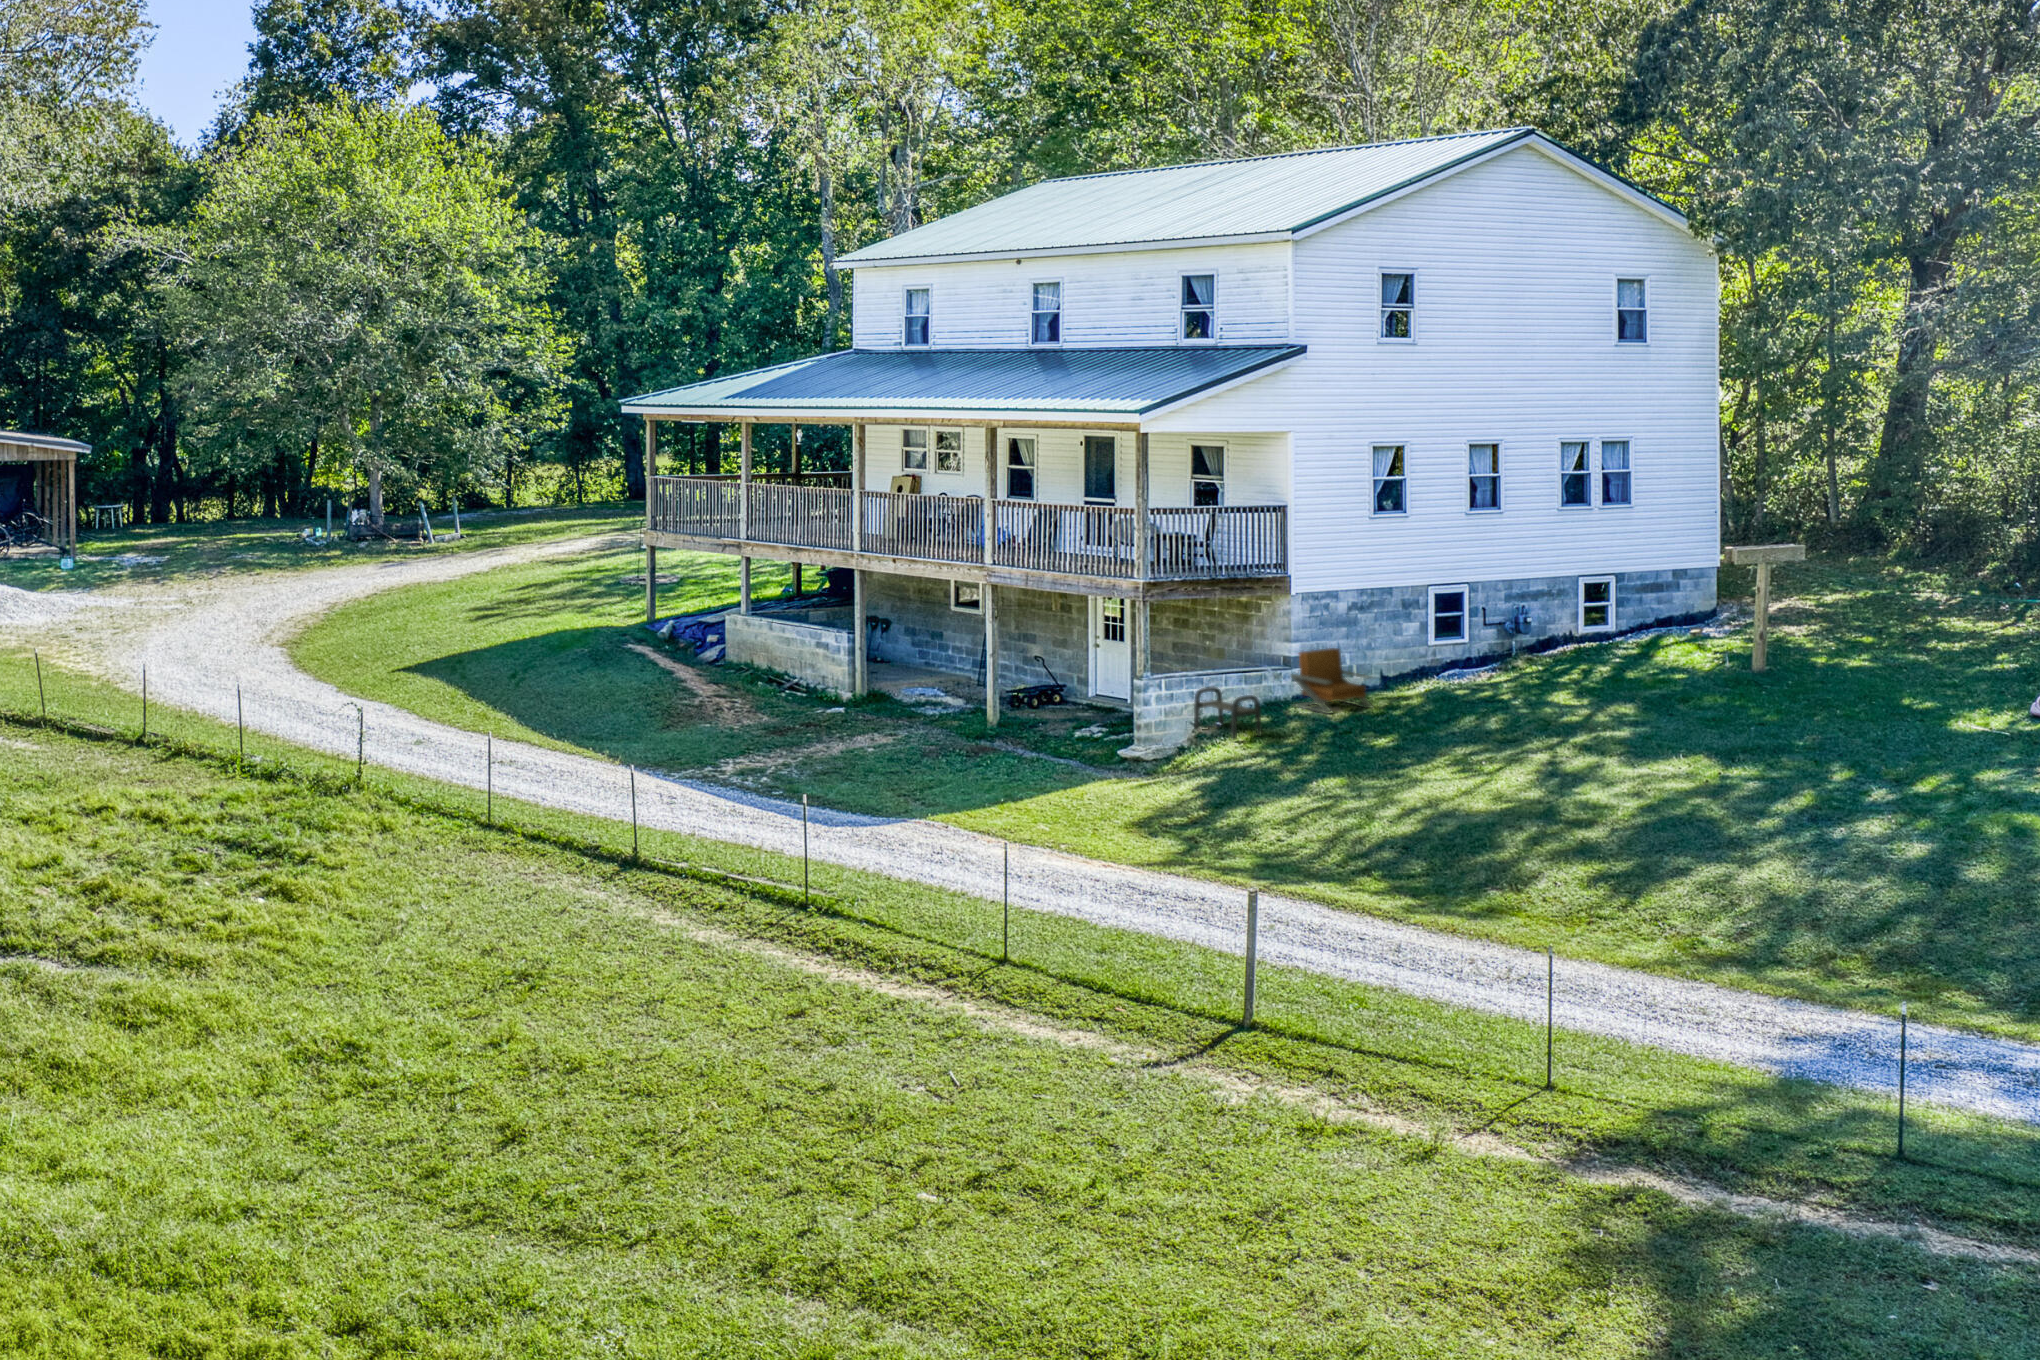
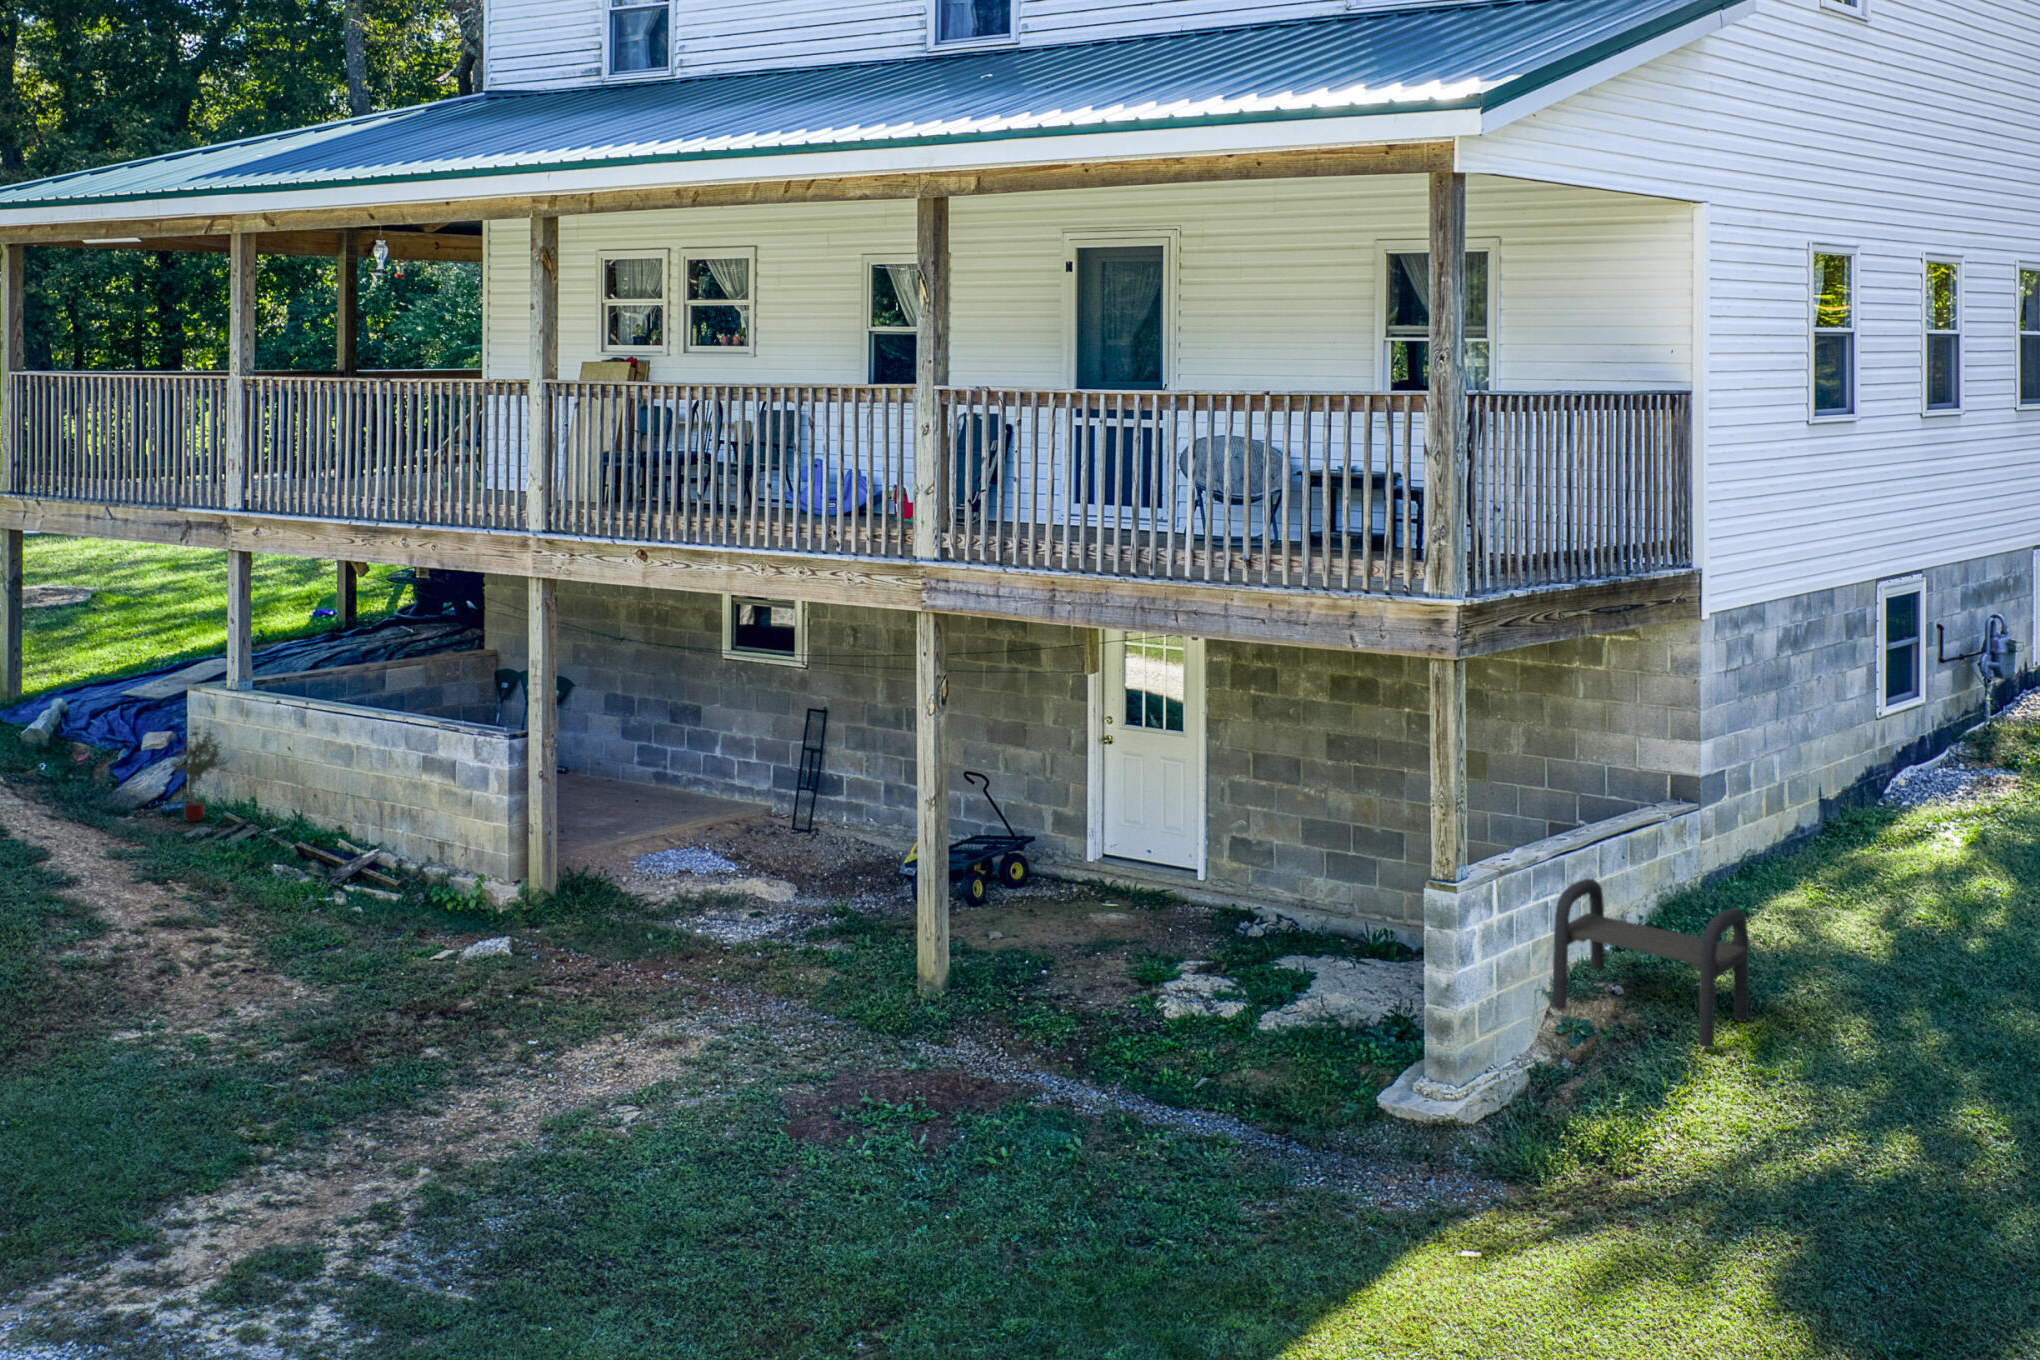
potted tree: none [721,628,745,667] -> present [171,727,228,822]
lounge chair: present [1291,648,1372,714] -> none [1704,739,1888,924]

